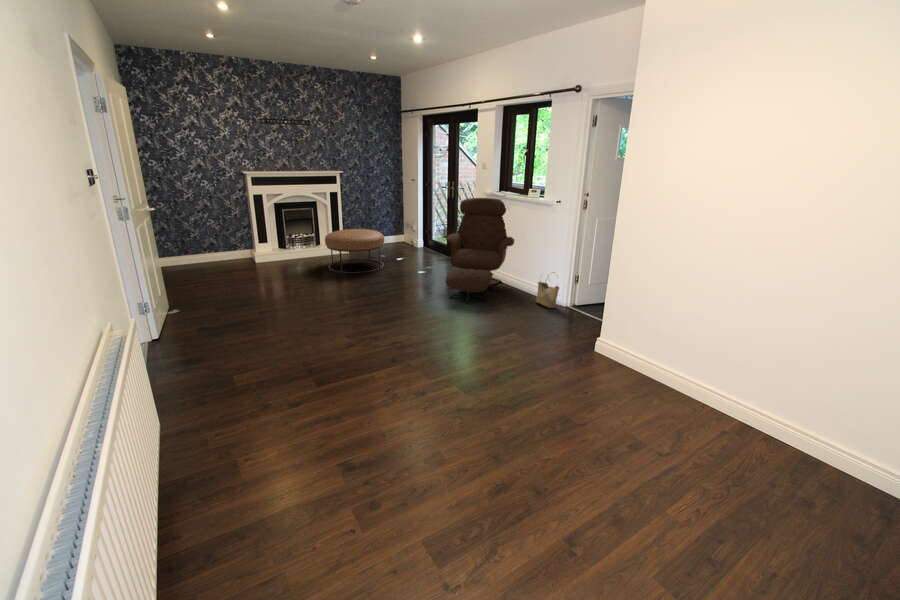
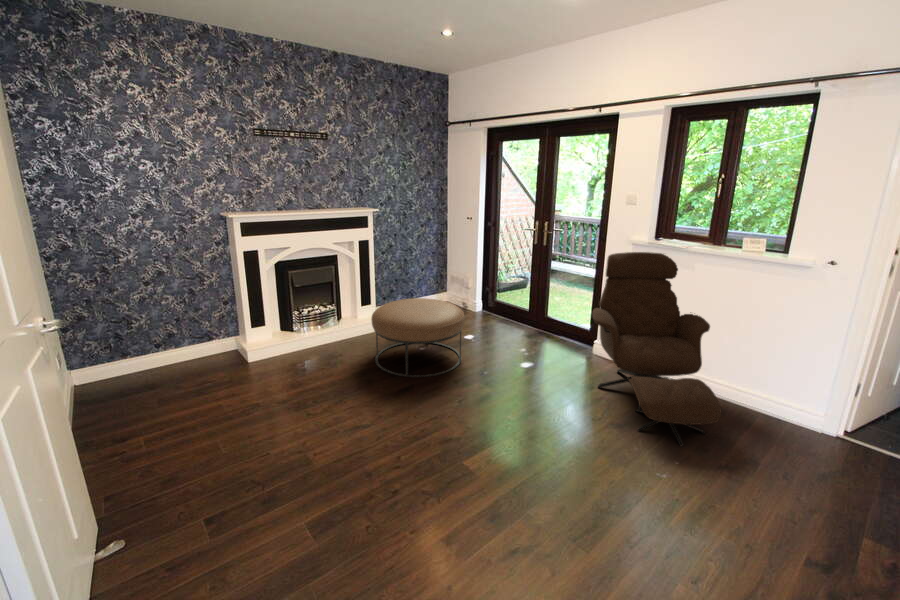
woven basket: present [536,282,559,308] -> none [783,382,843,445]

